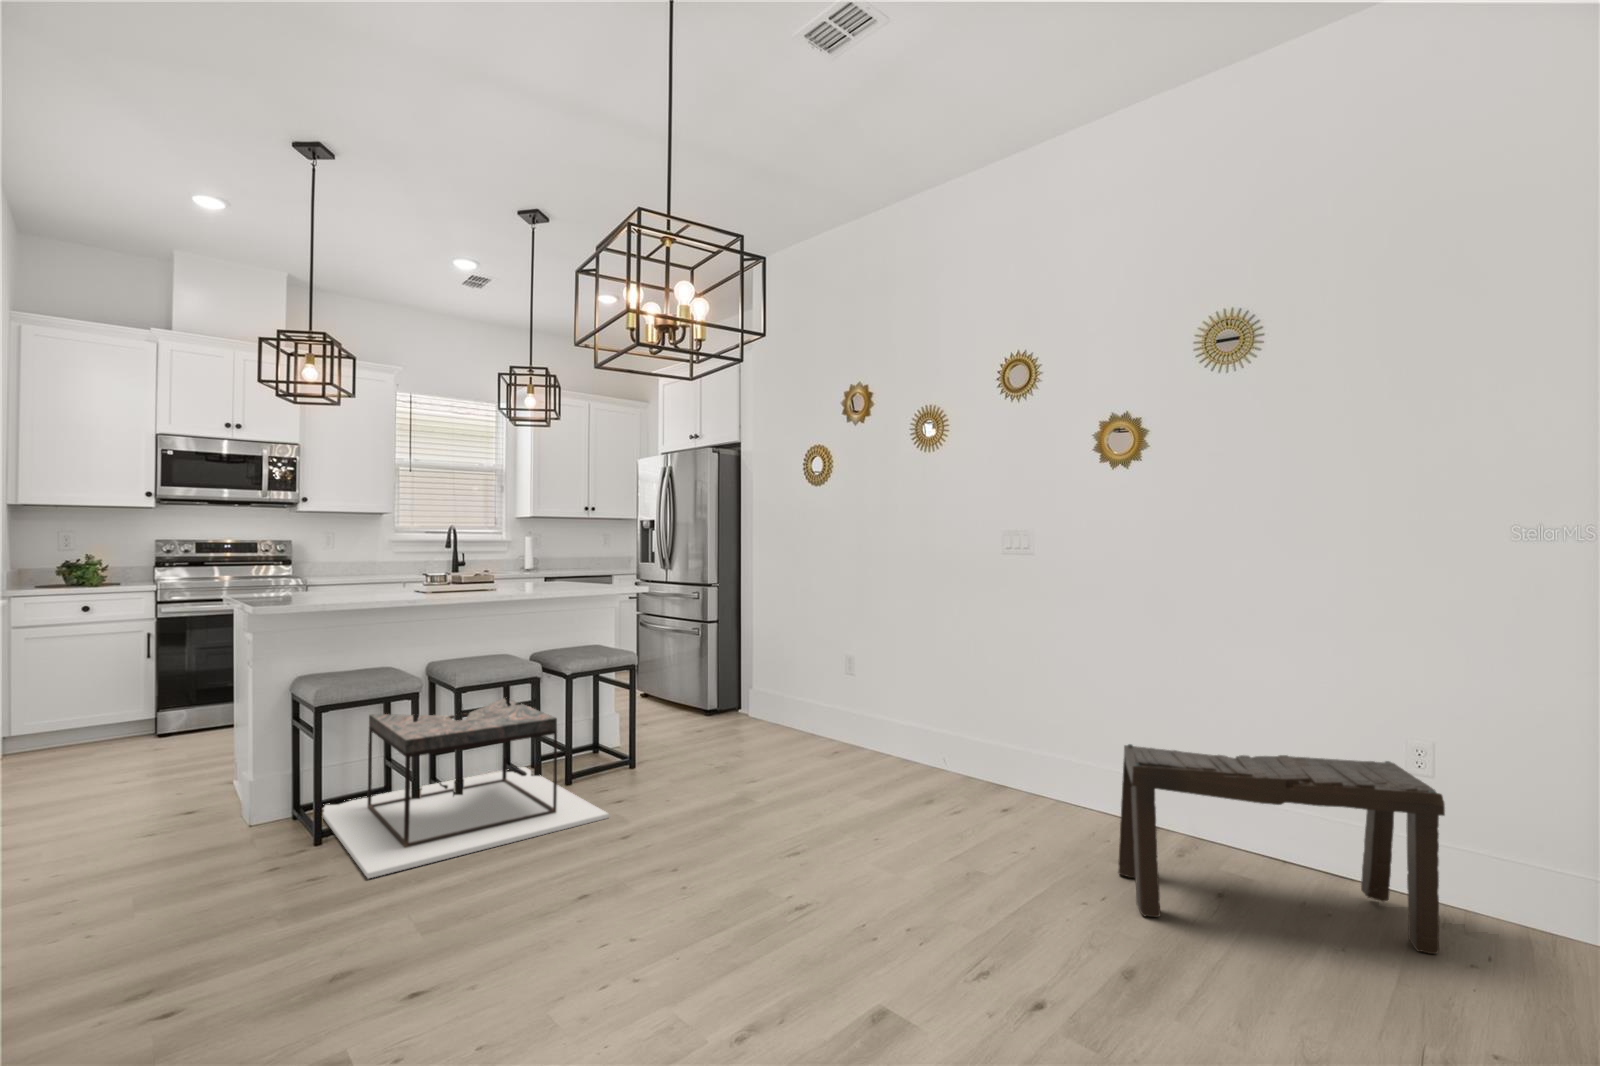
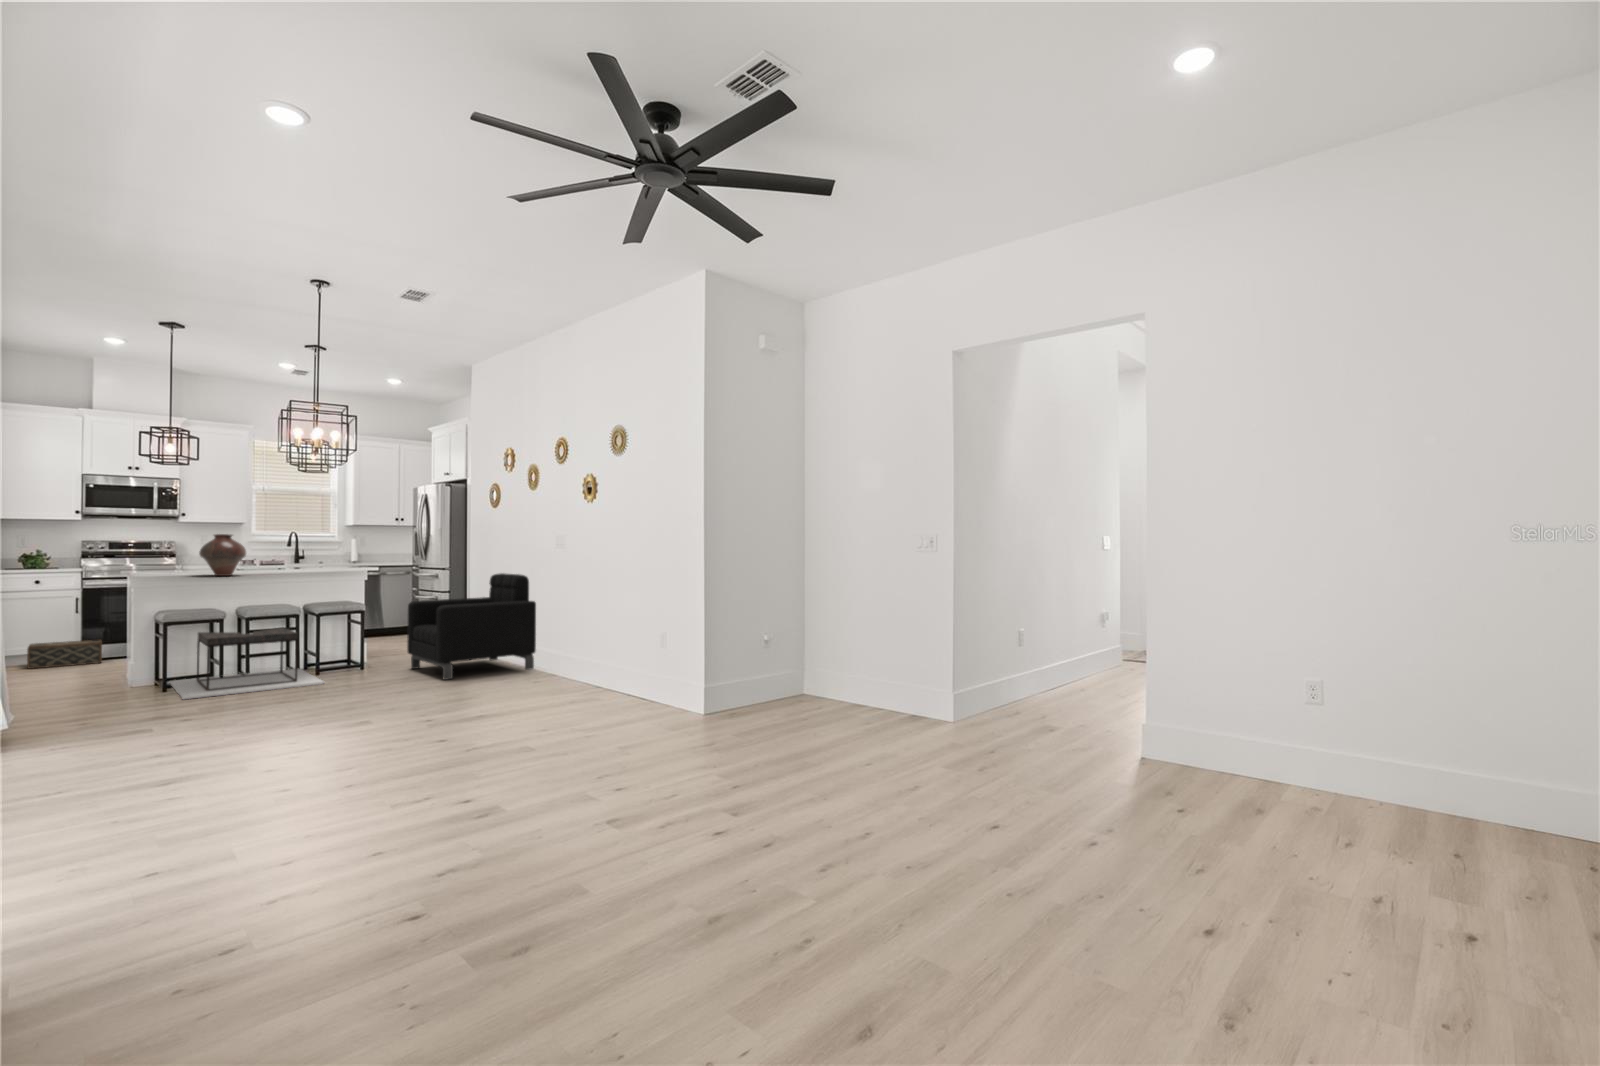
vase: none [368,527,446,605] -> present [199,534,246,576]
armchair: none [712,597,942,808] -> present [407,573,536,680]
woven basket: none [67,701,188,758] -> present [27,640,102,669]
bench: present [1118,744,1445,954] -> none [522,635,648,709]

